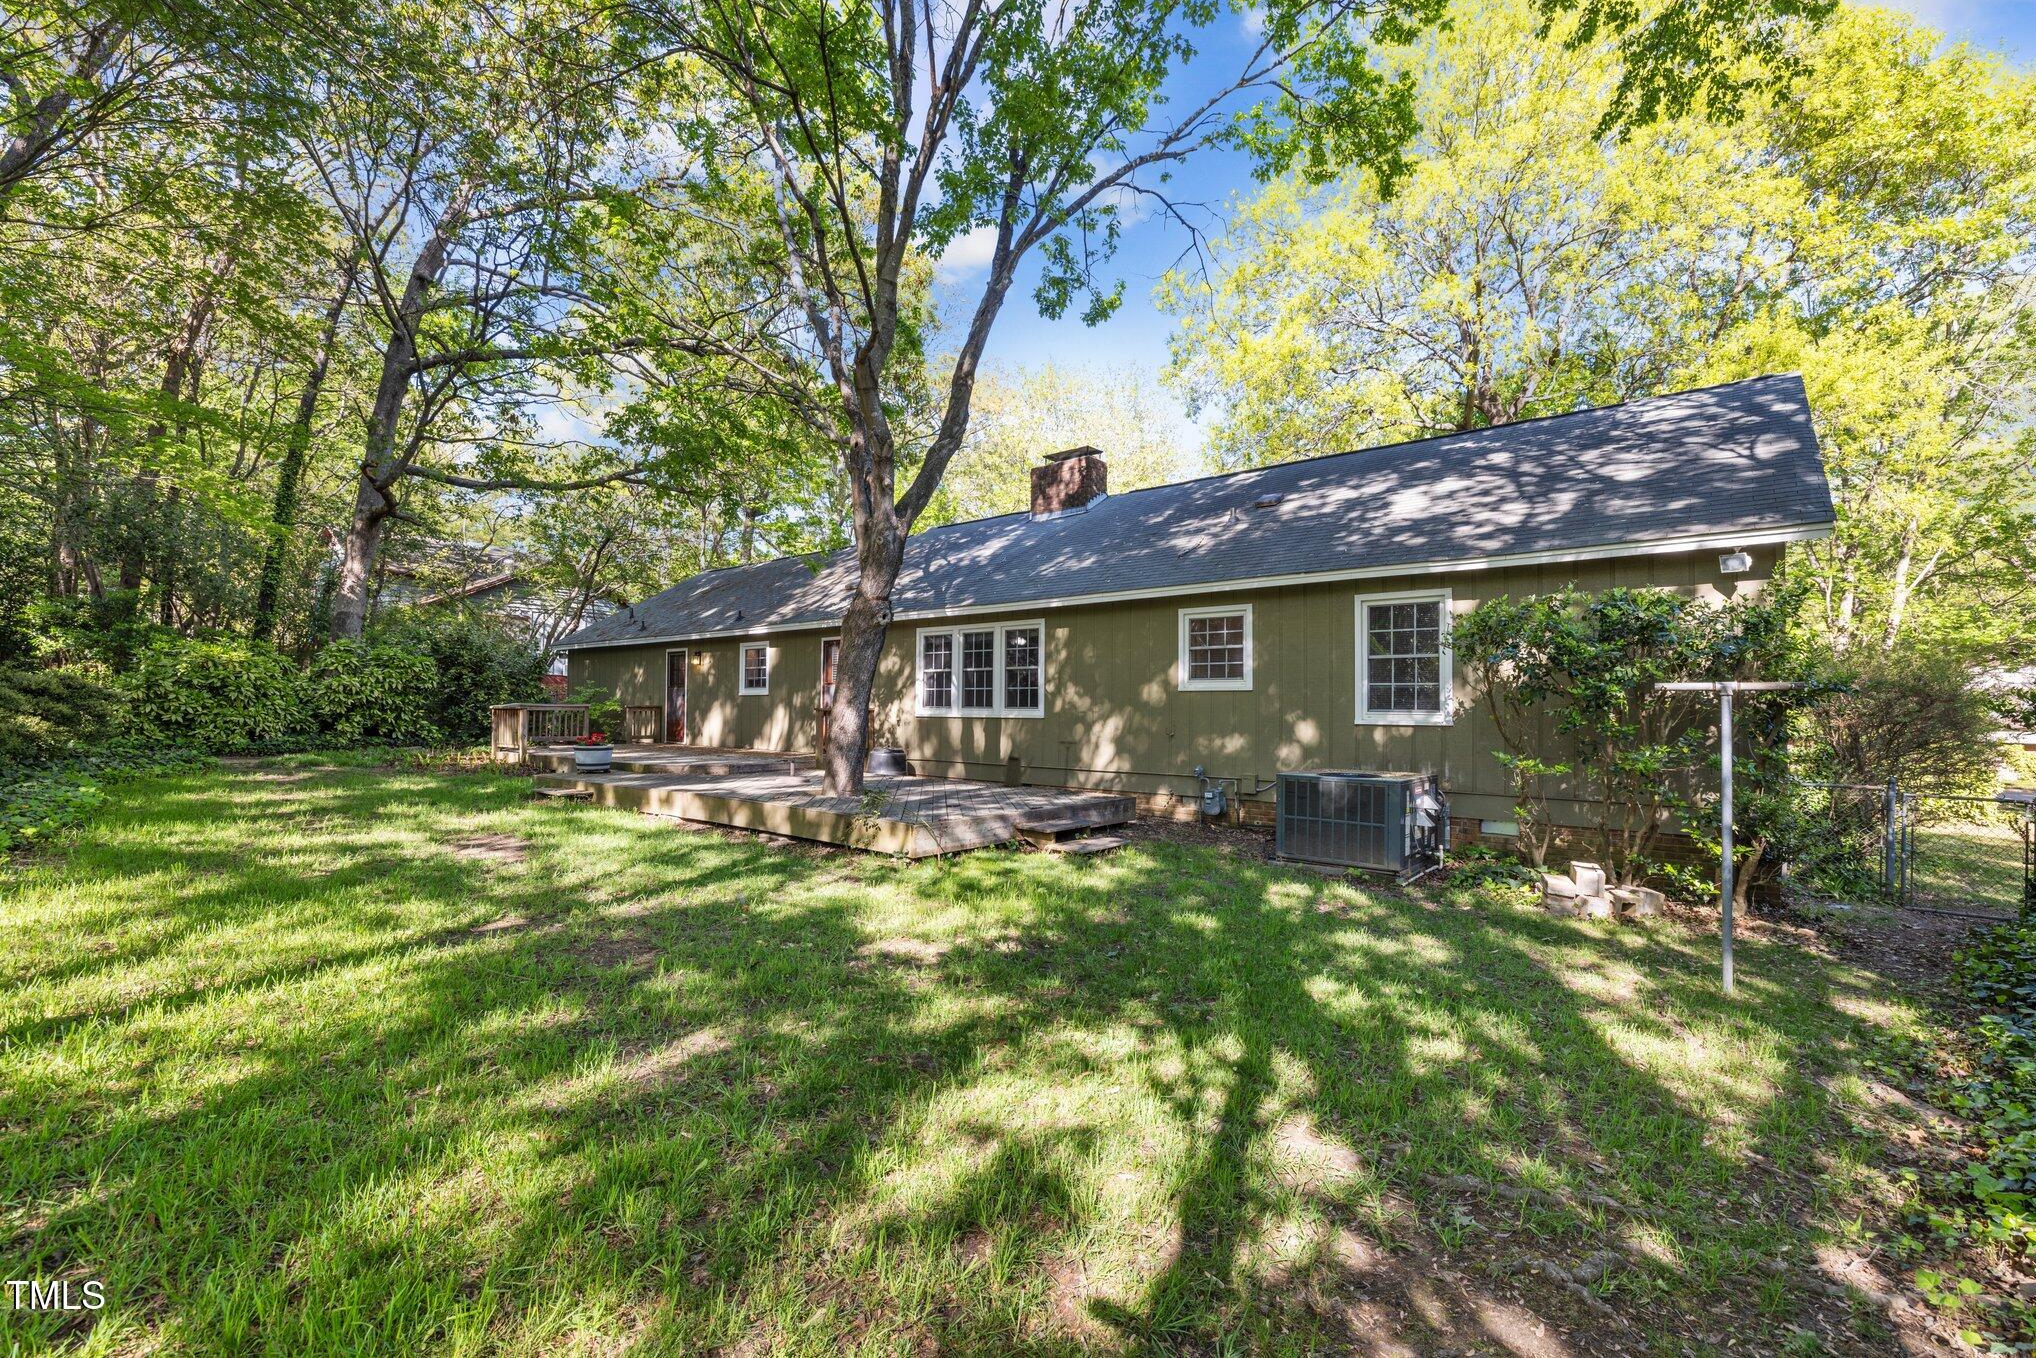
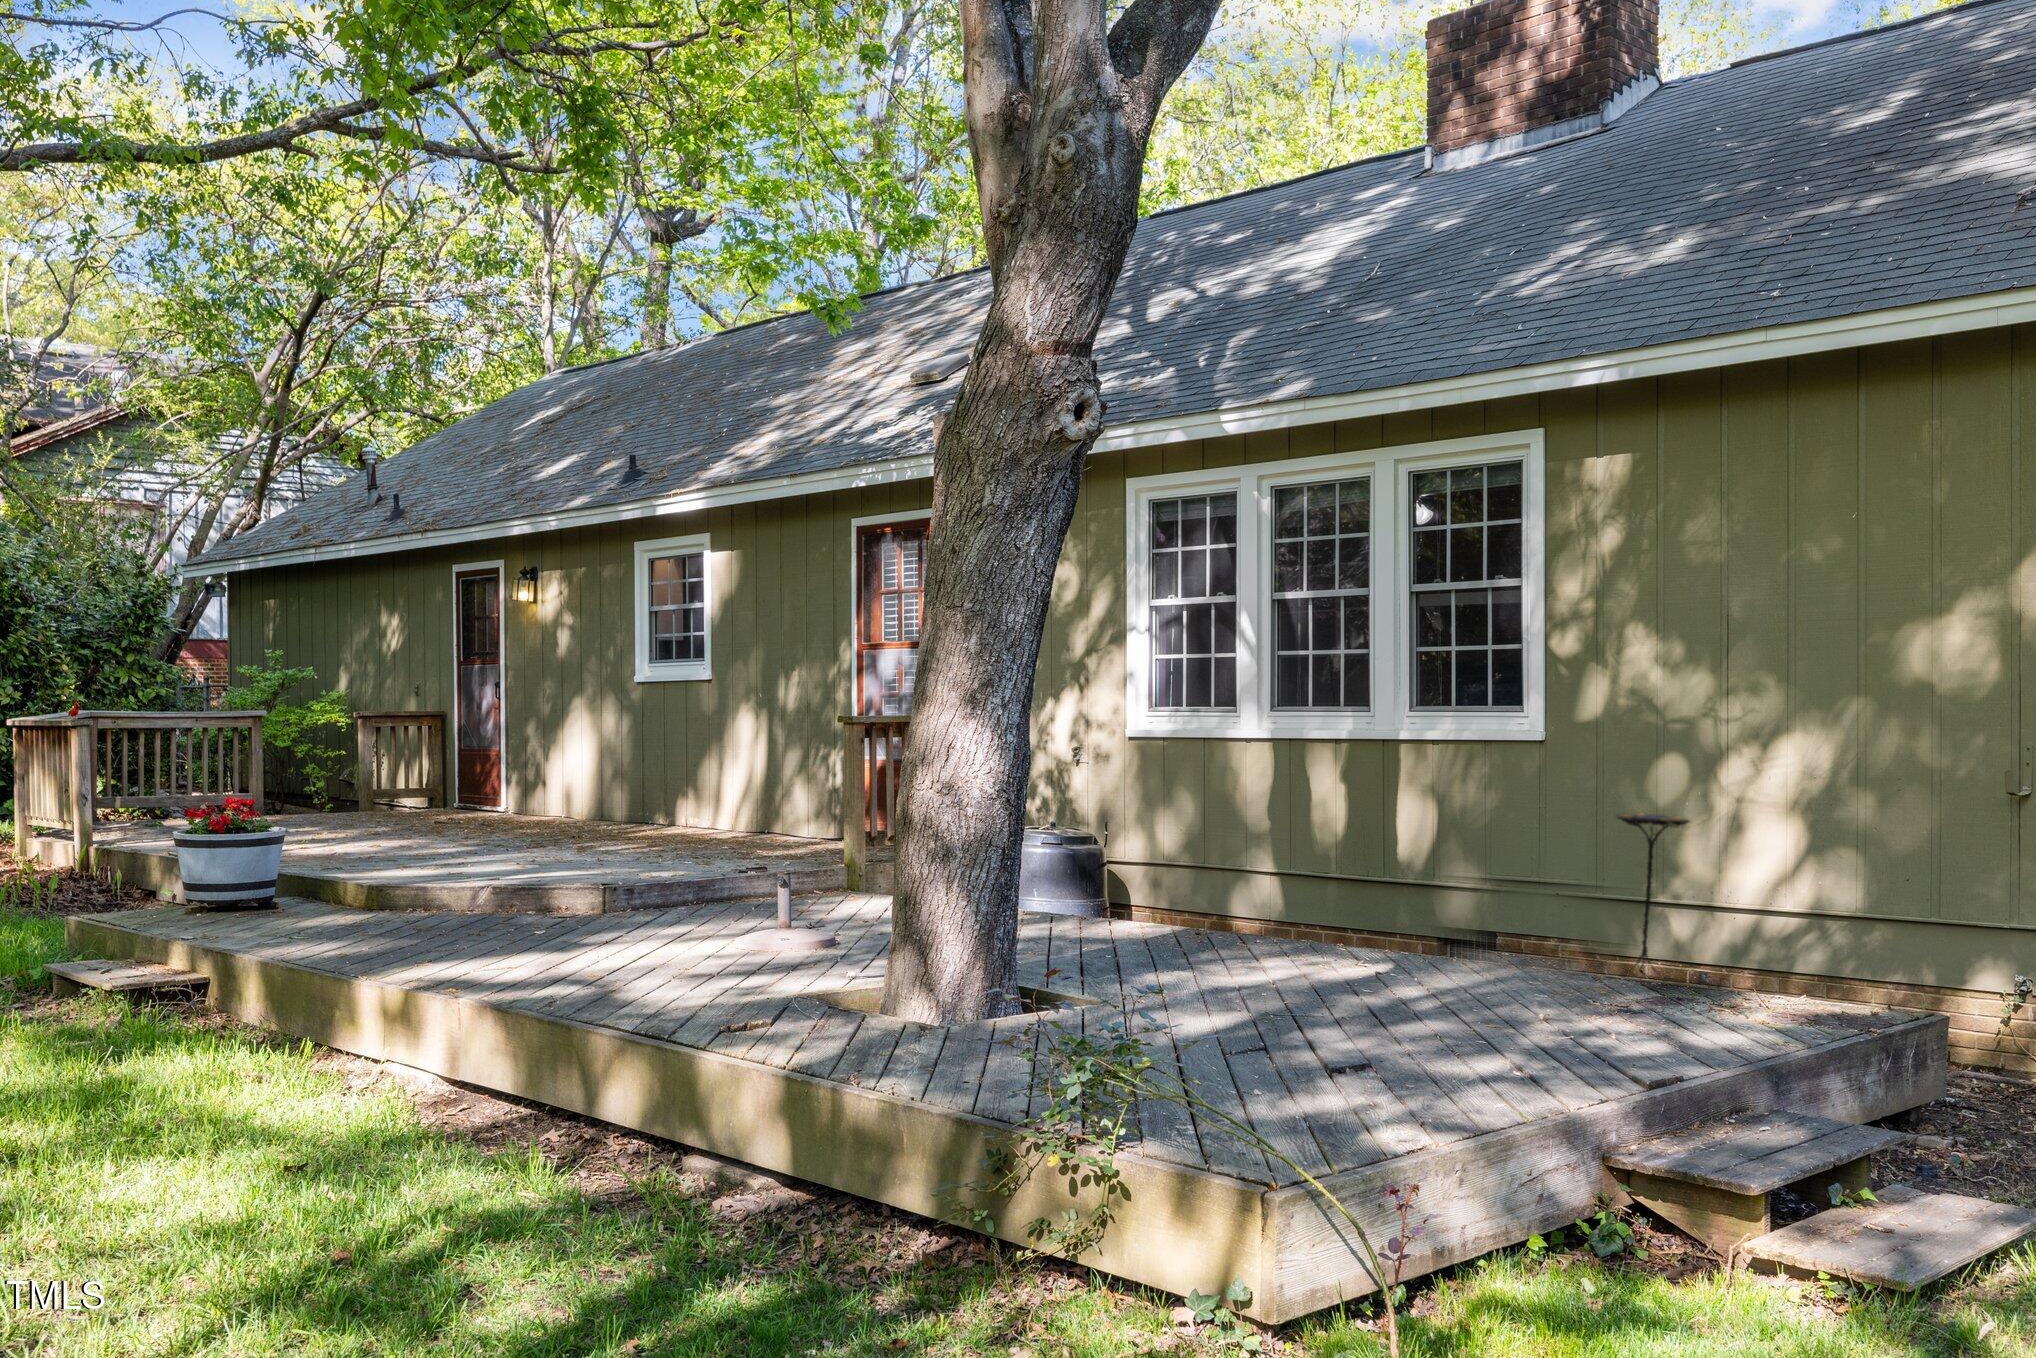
watering can: present [1003,755,1034,787] -> none [1431,843,1521,961]

